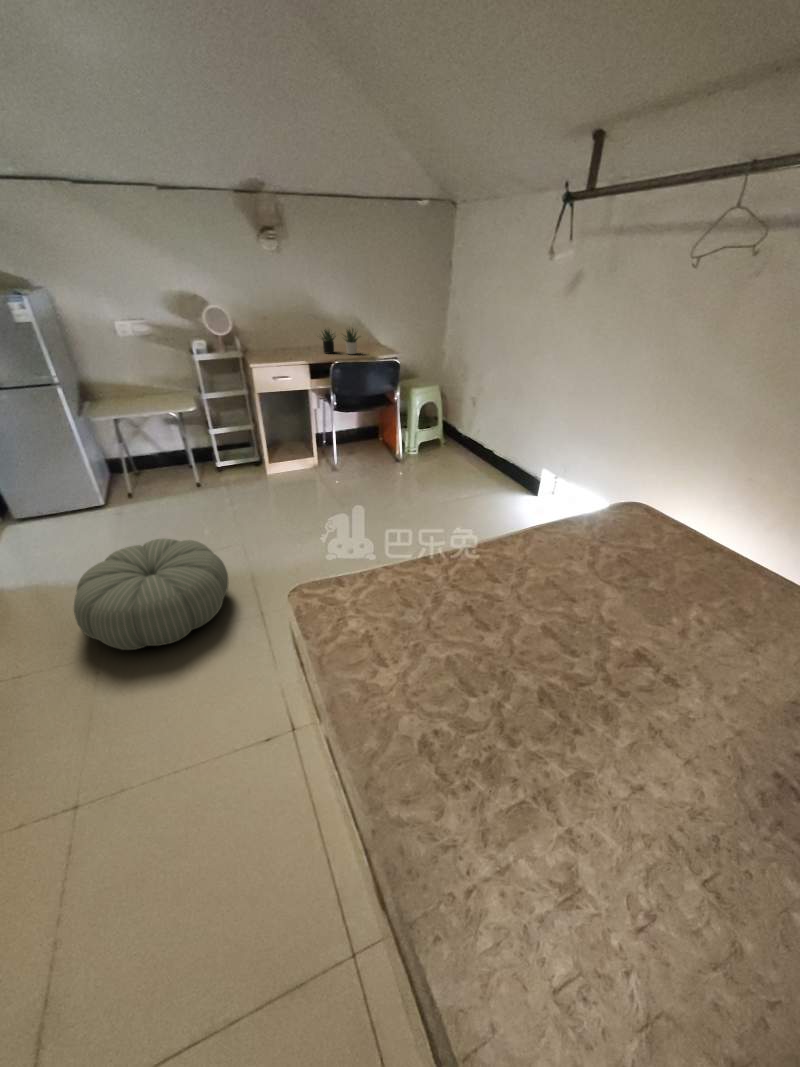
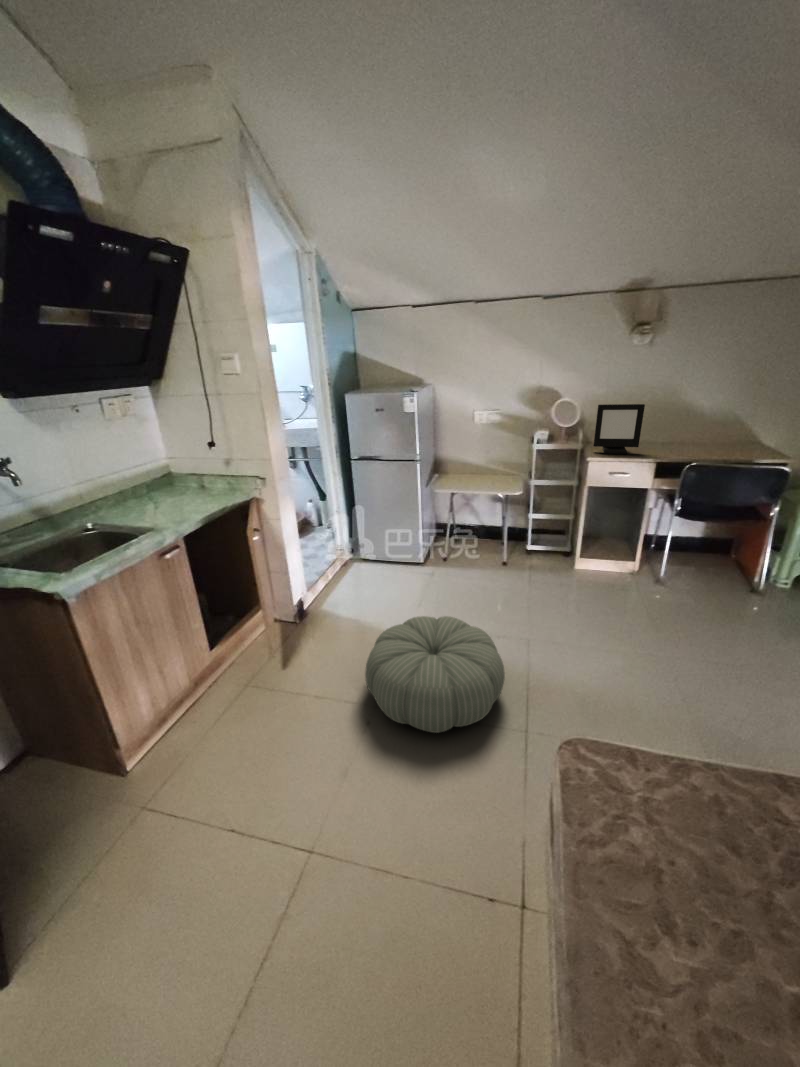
picture frame: none [247,310,292,360] -> present [593,404,645,454]
succulent plant: present [322,329,358,354] -> none [674,421,740,454]

